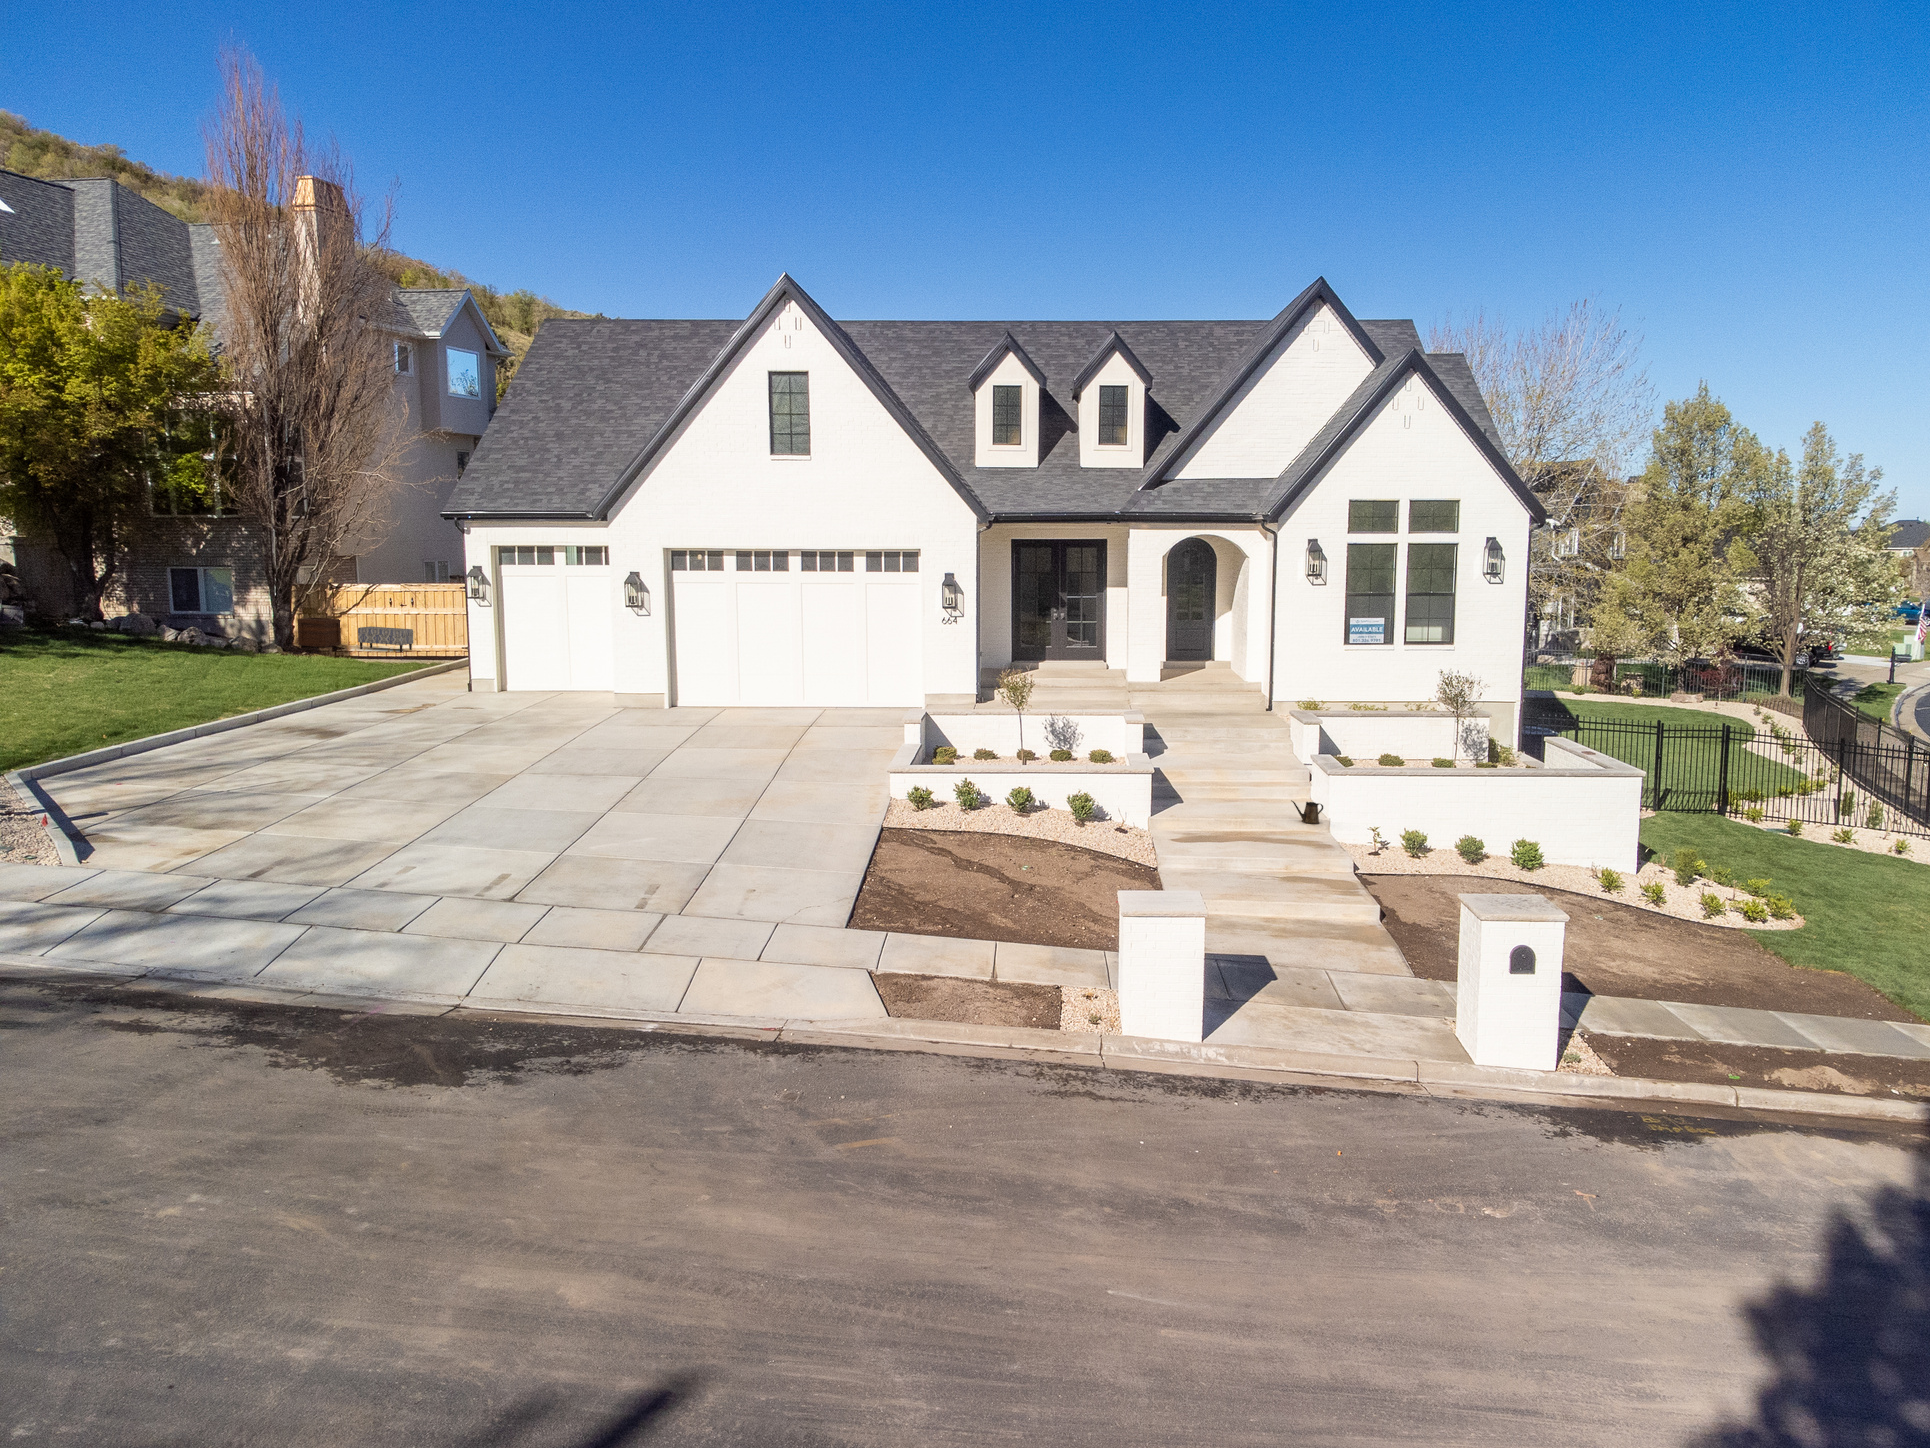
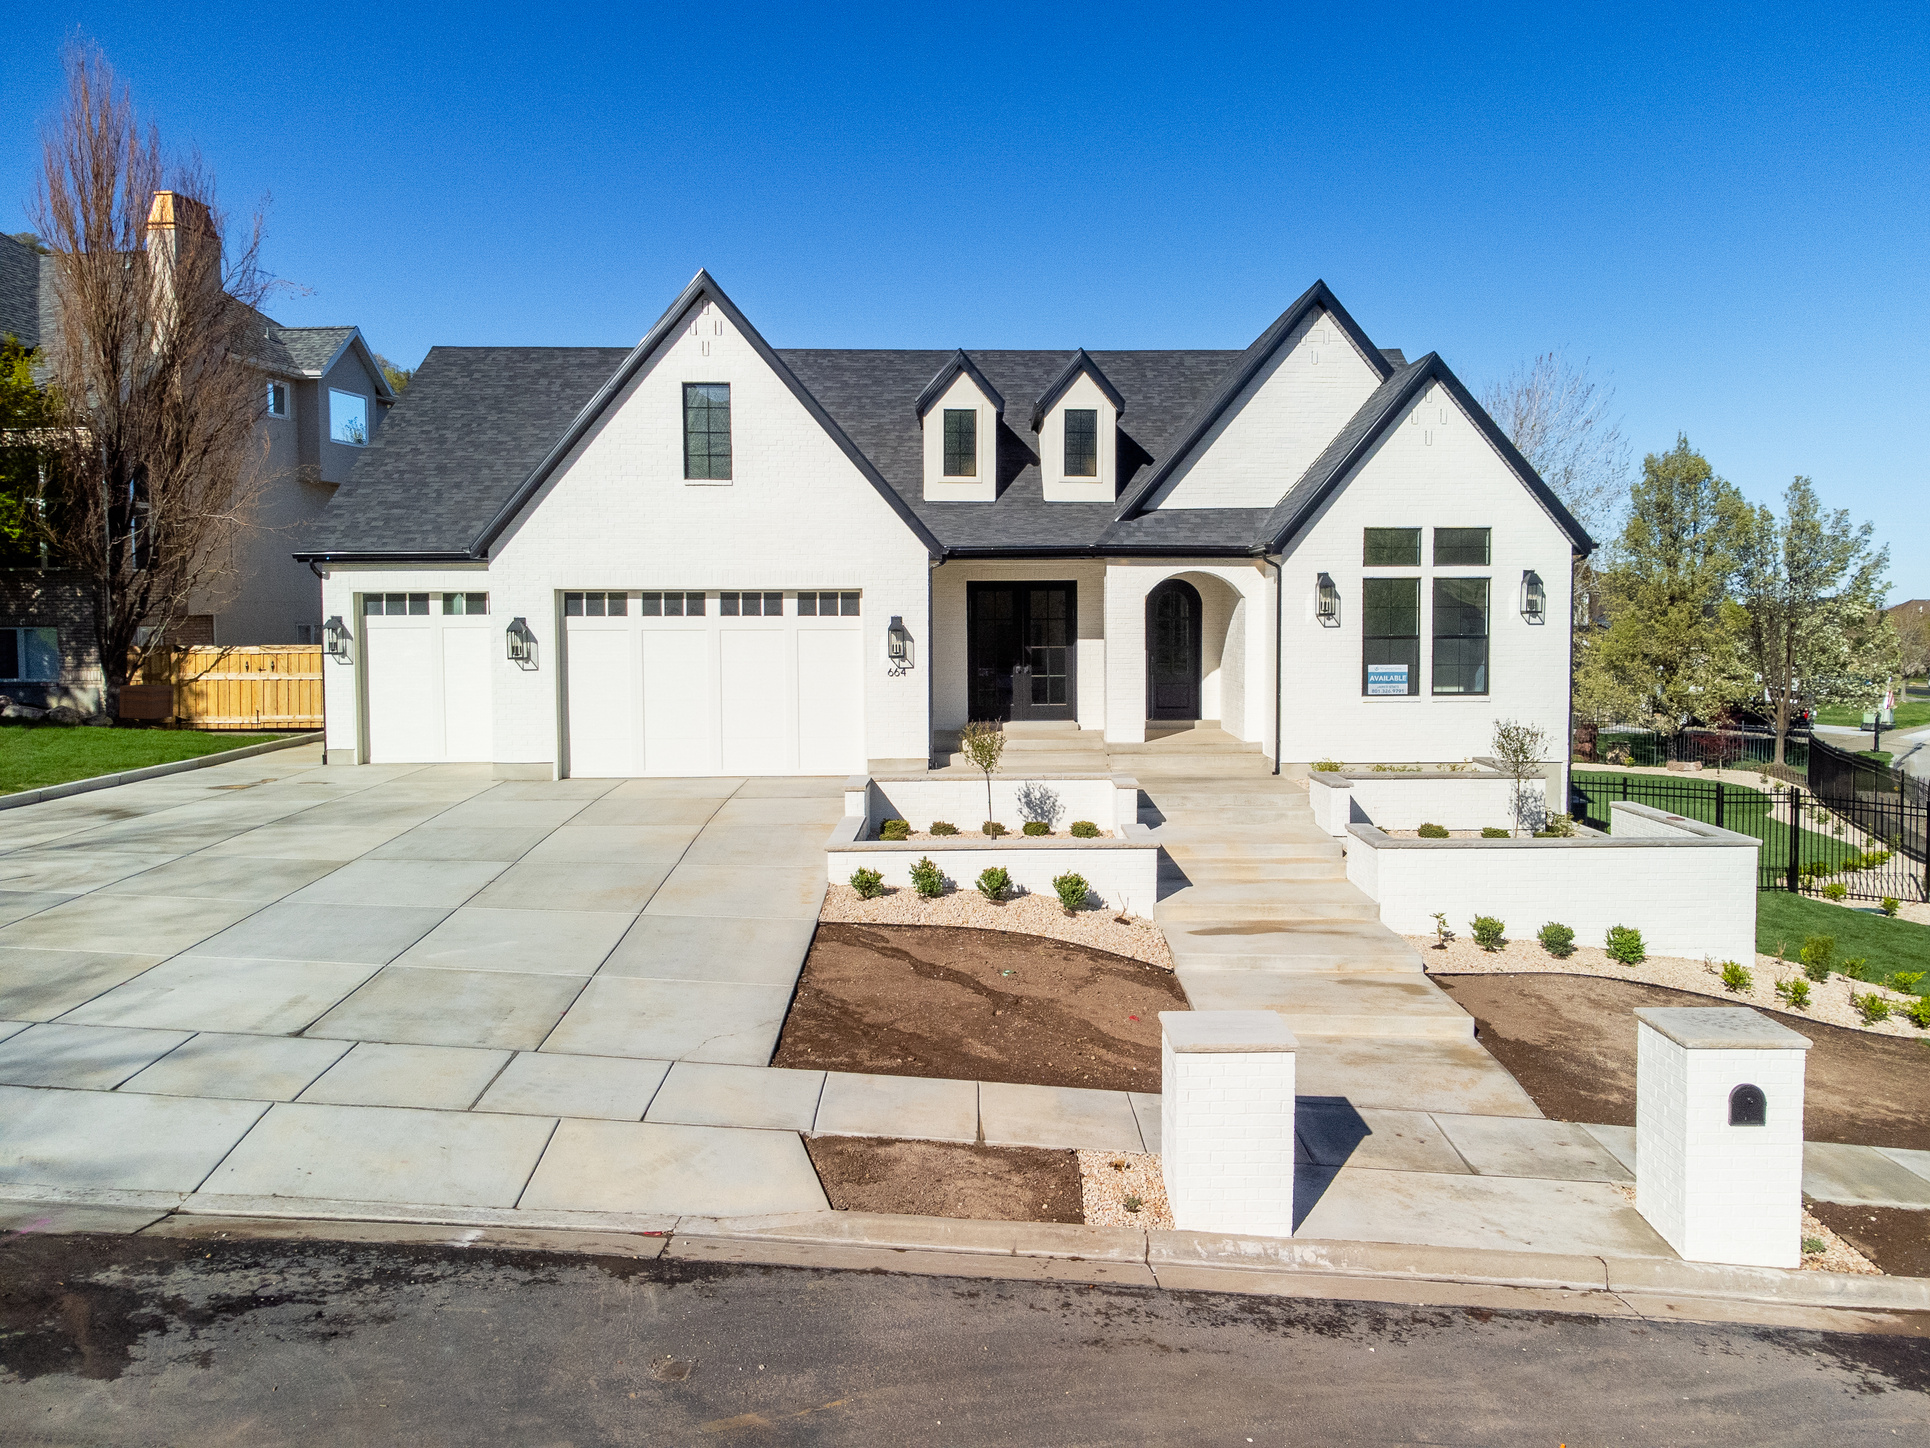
bench: present [358,626,413,652] -> none [193,694,261,723]
watering can: present [1291,800,1323,824] -> none [1332,880,1371,909]

